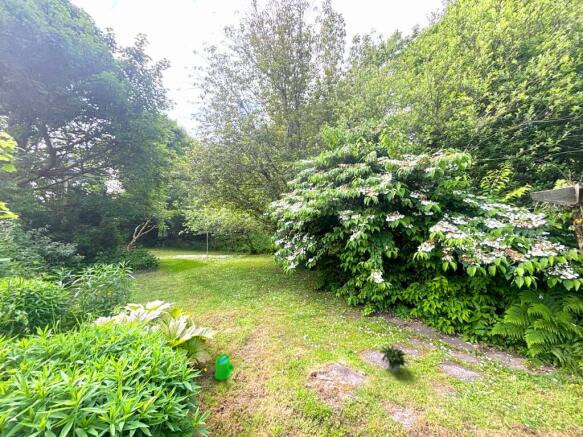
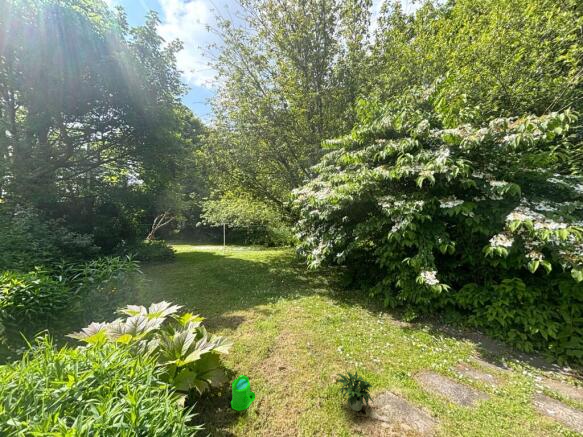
potted plant: present [380,345,408,373] -> present [338,370,373,411]

